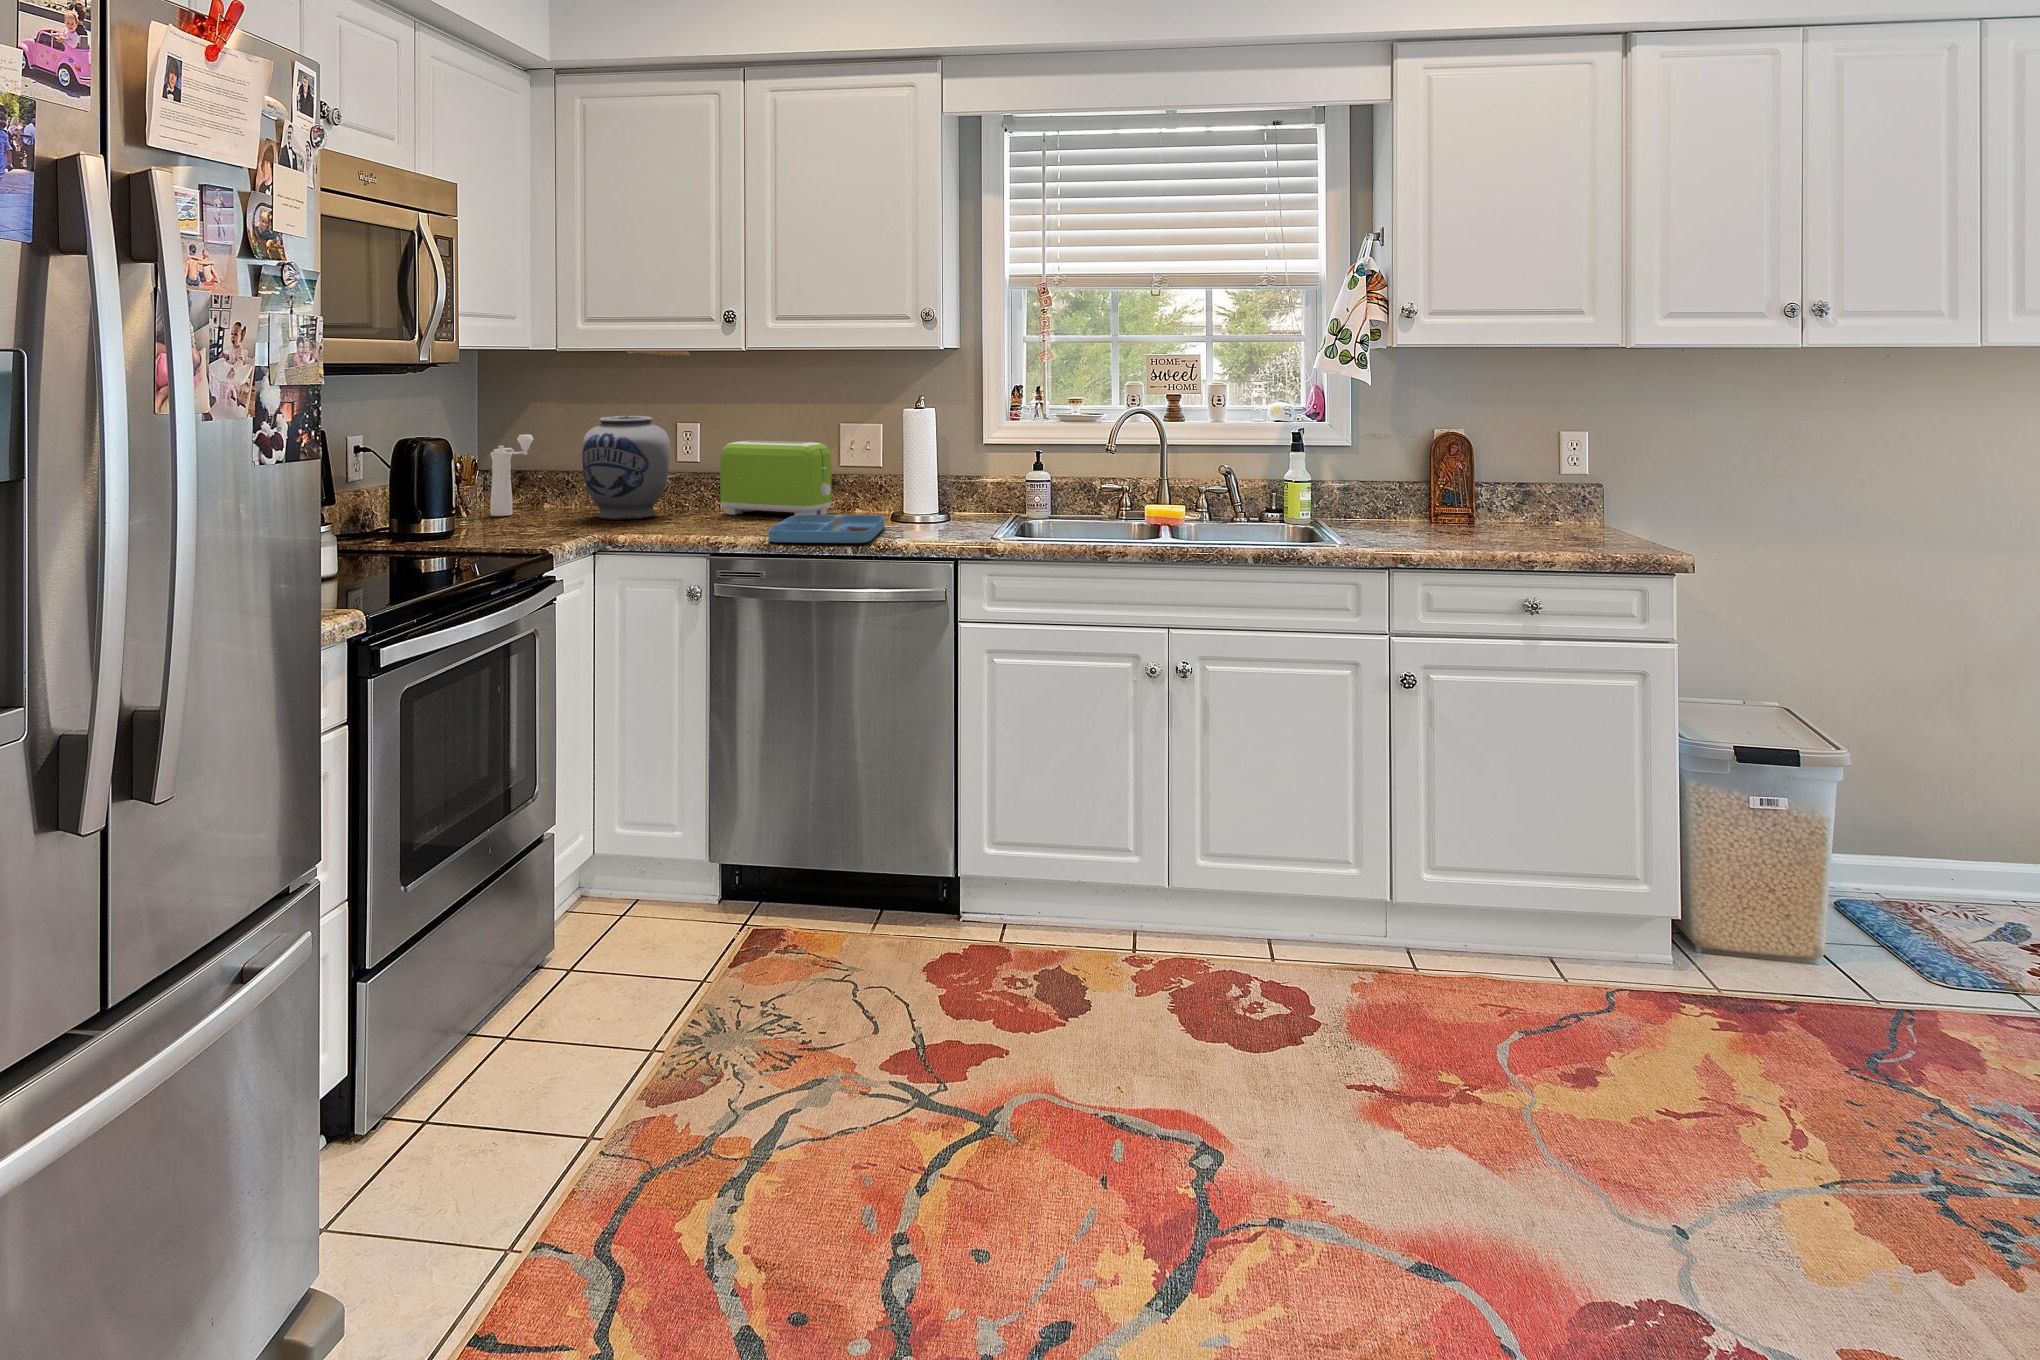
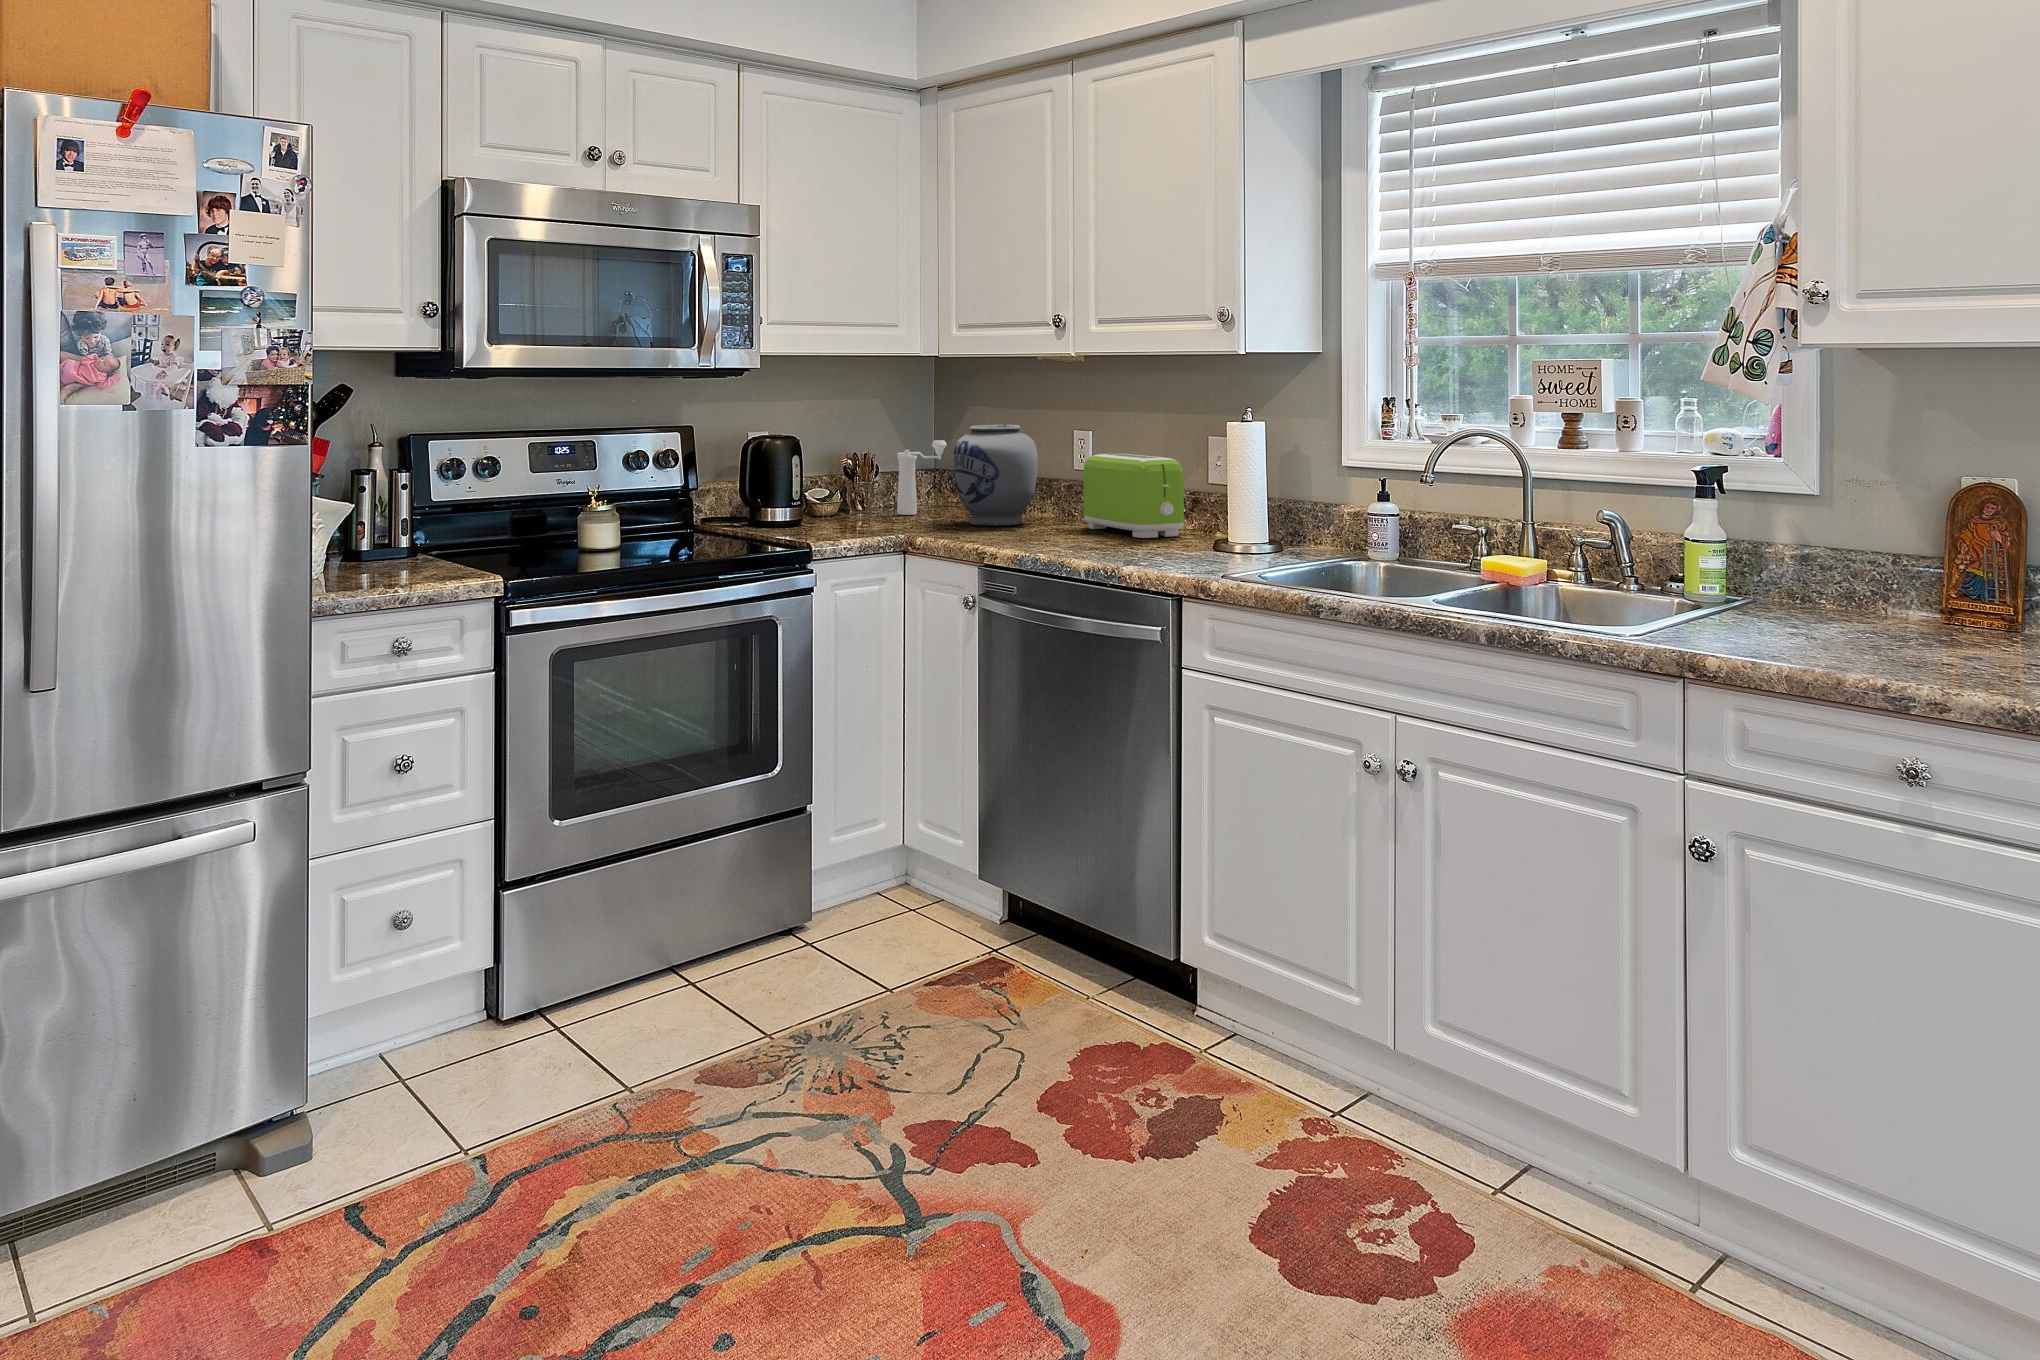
tray: present [769,515,884,543] -> none [1019,533,1183,566]

